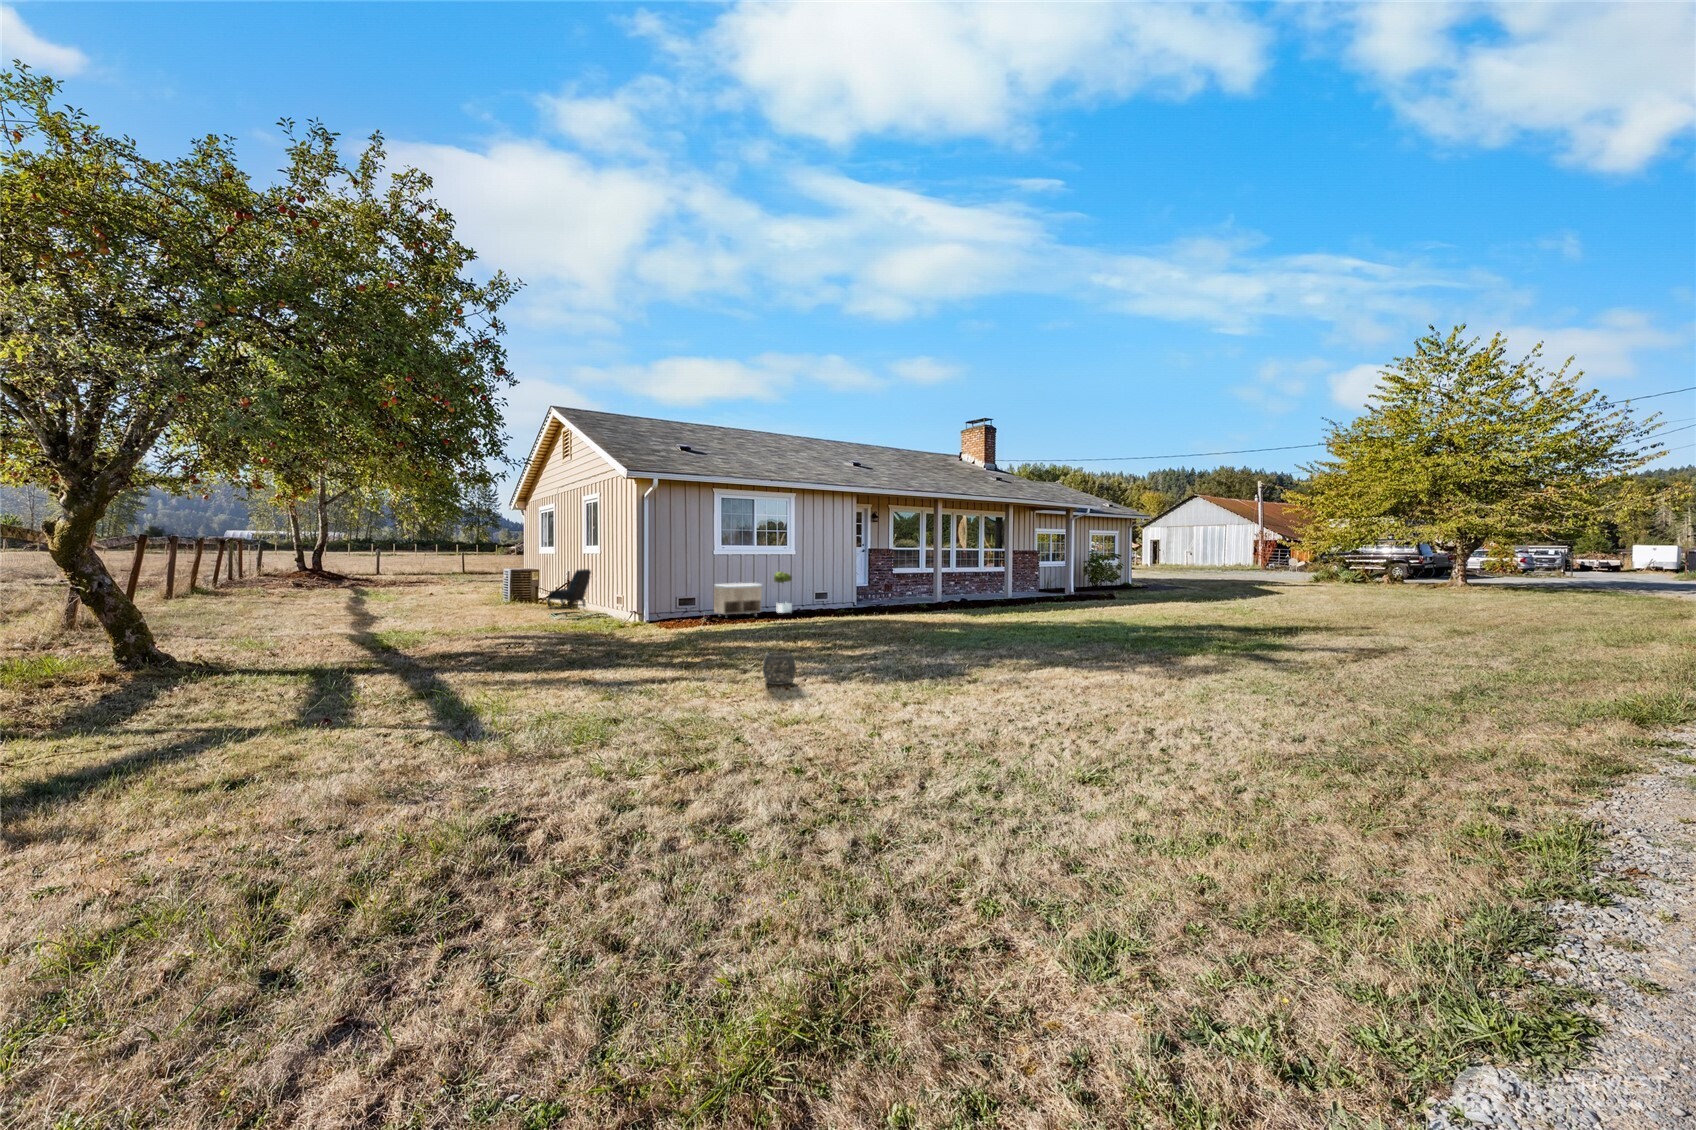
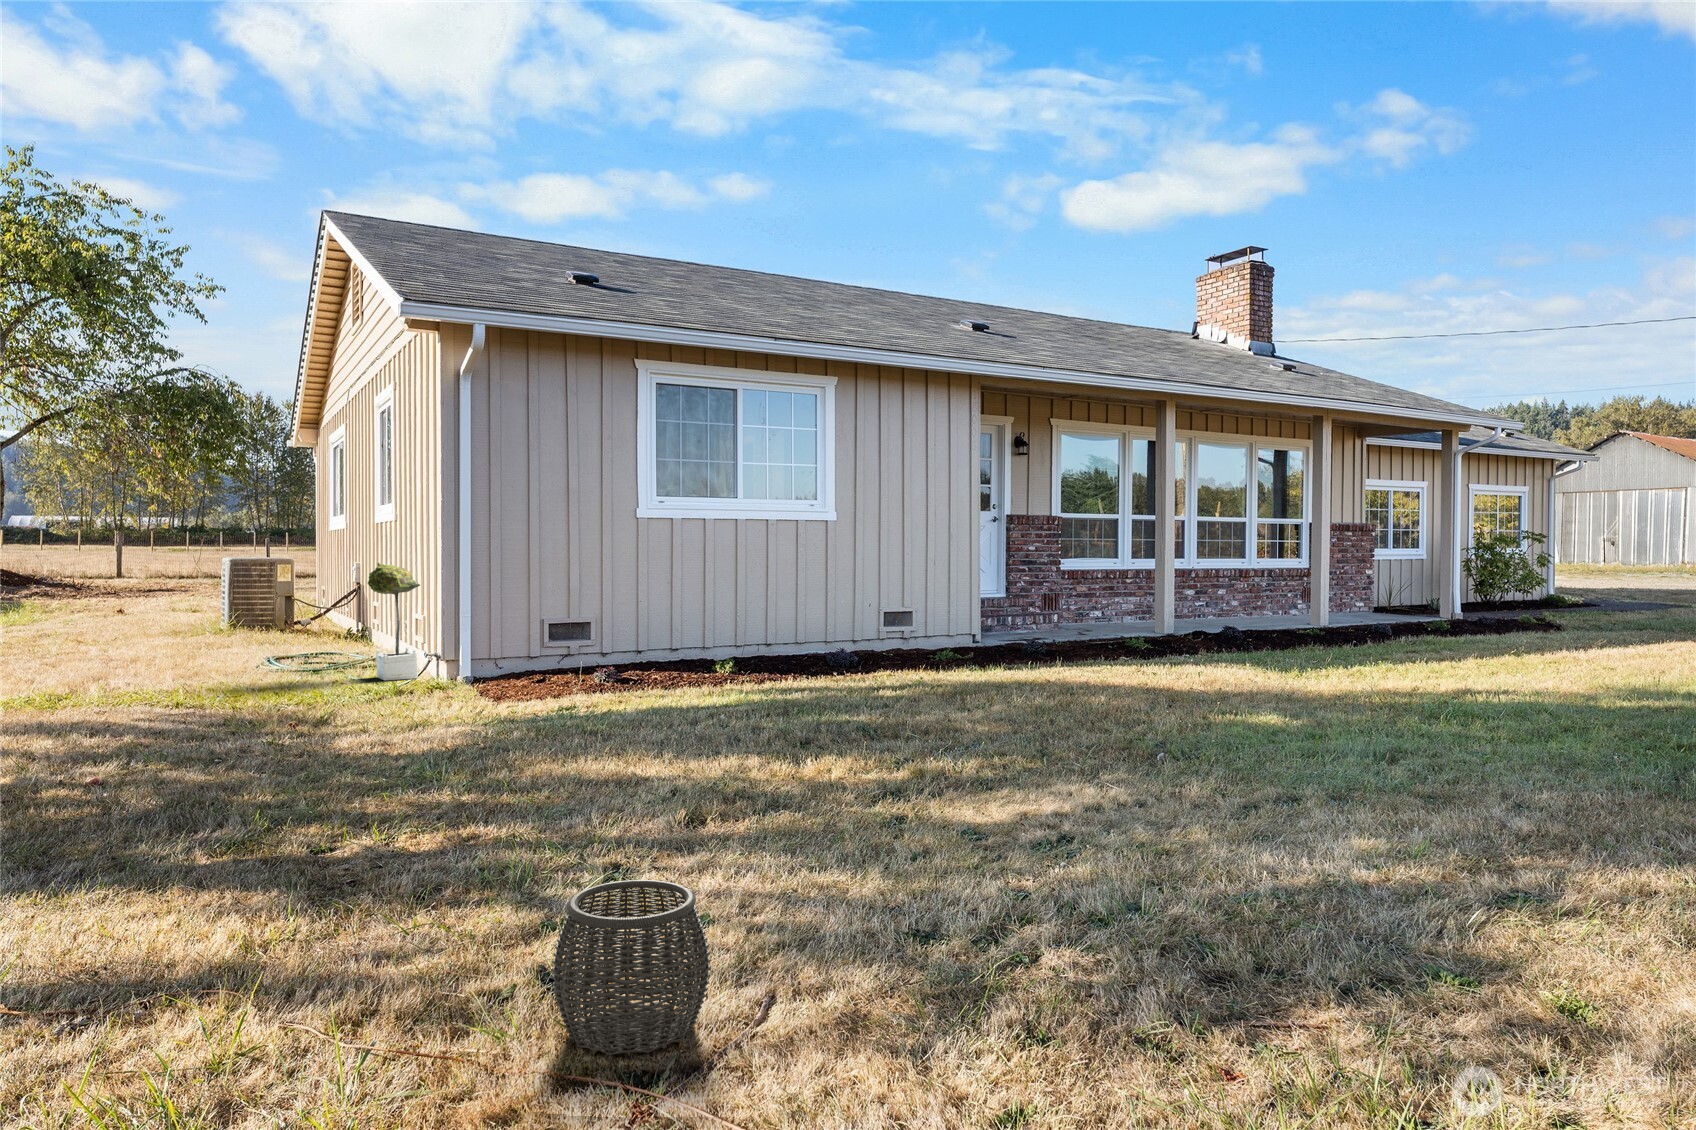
lounge chair: present [547,569,591,609] -> none [283,555,387,644]
potted tree: present [774,572,792,613] -> present [368,562,420,681]
storage bench: present [714,583,762,618] -> none [632,587,747,670]

